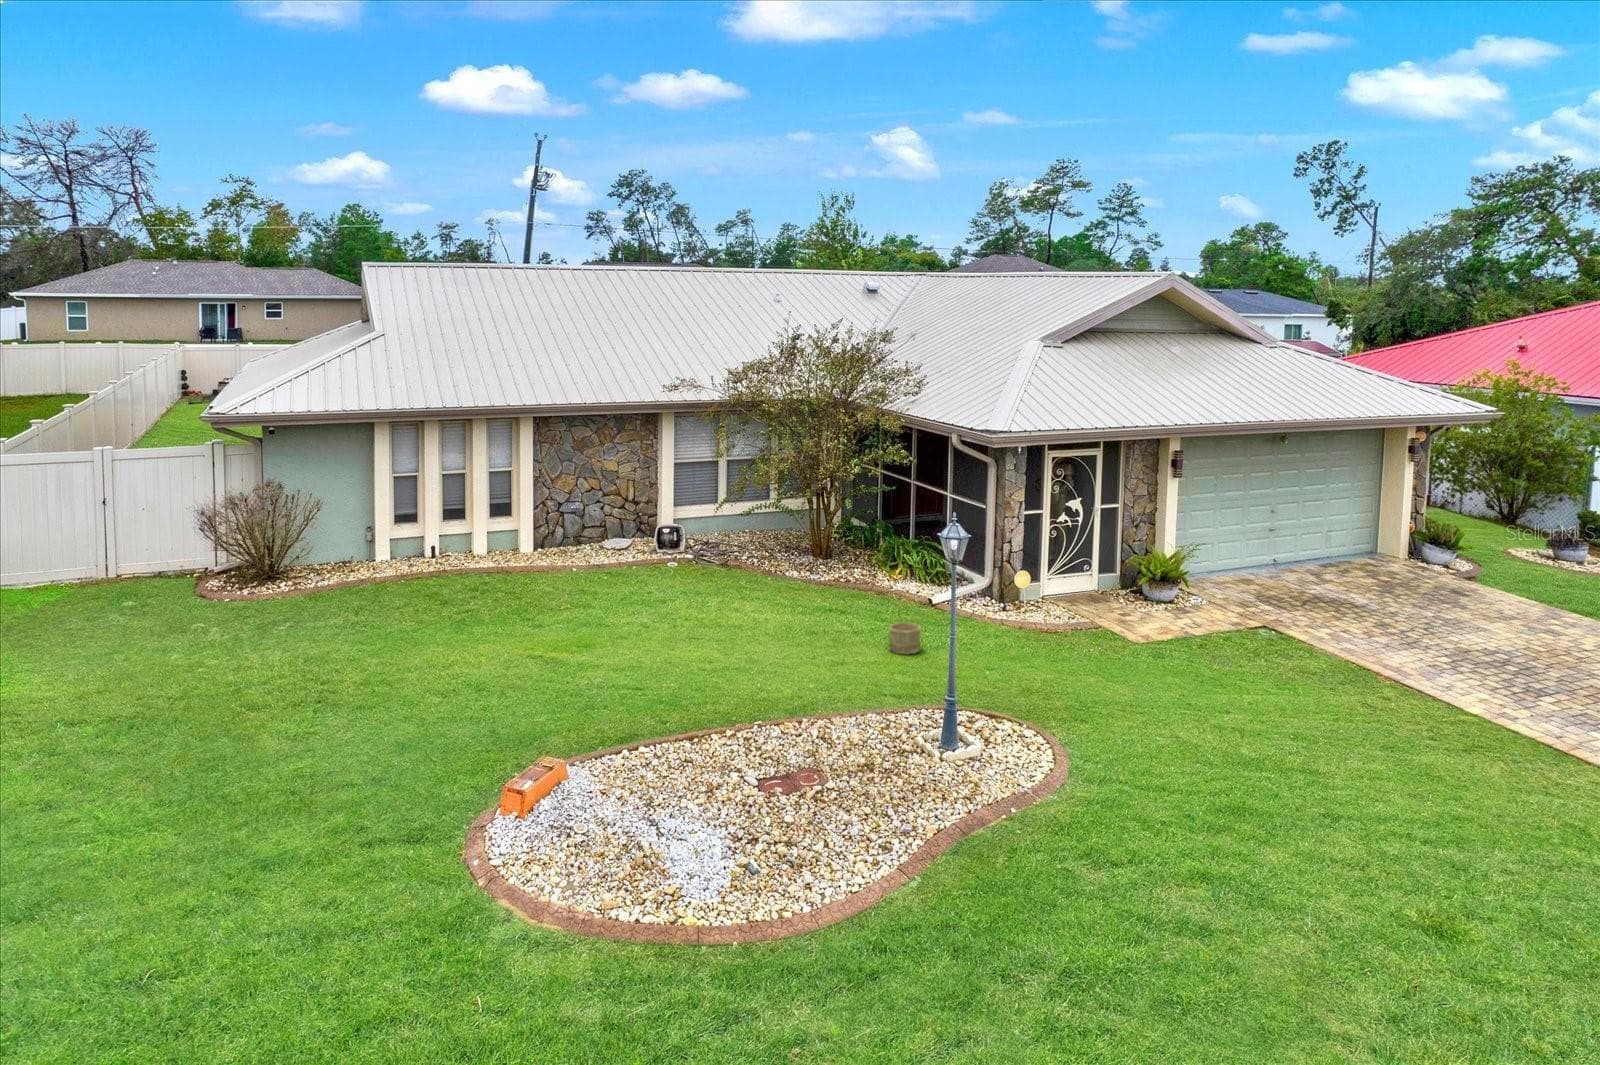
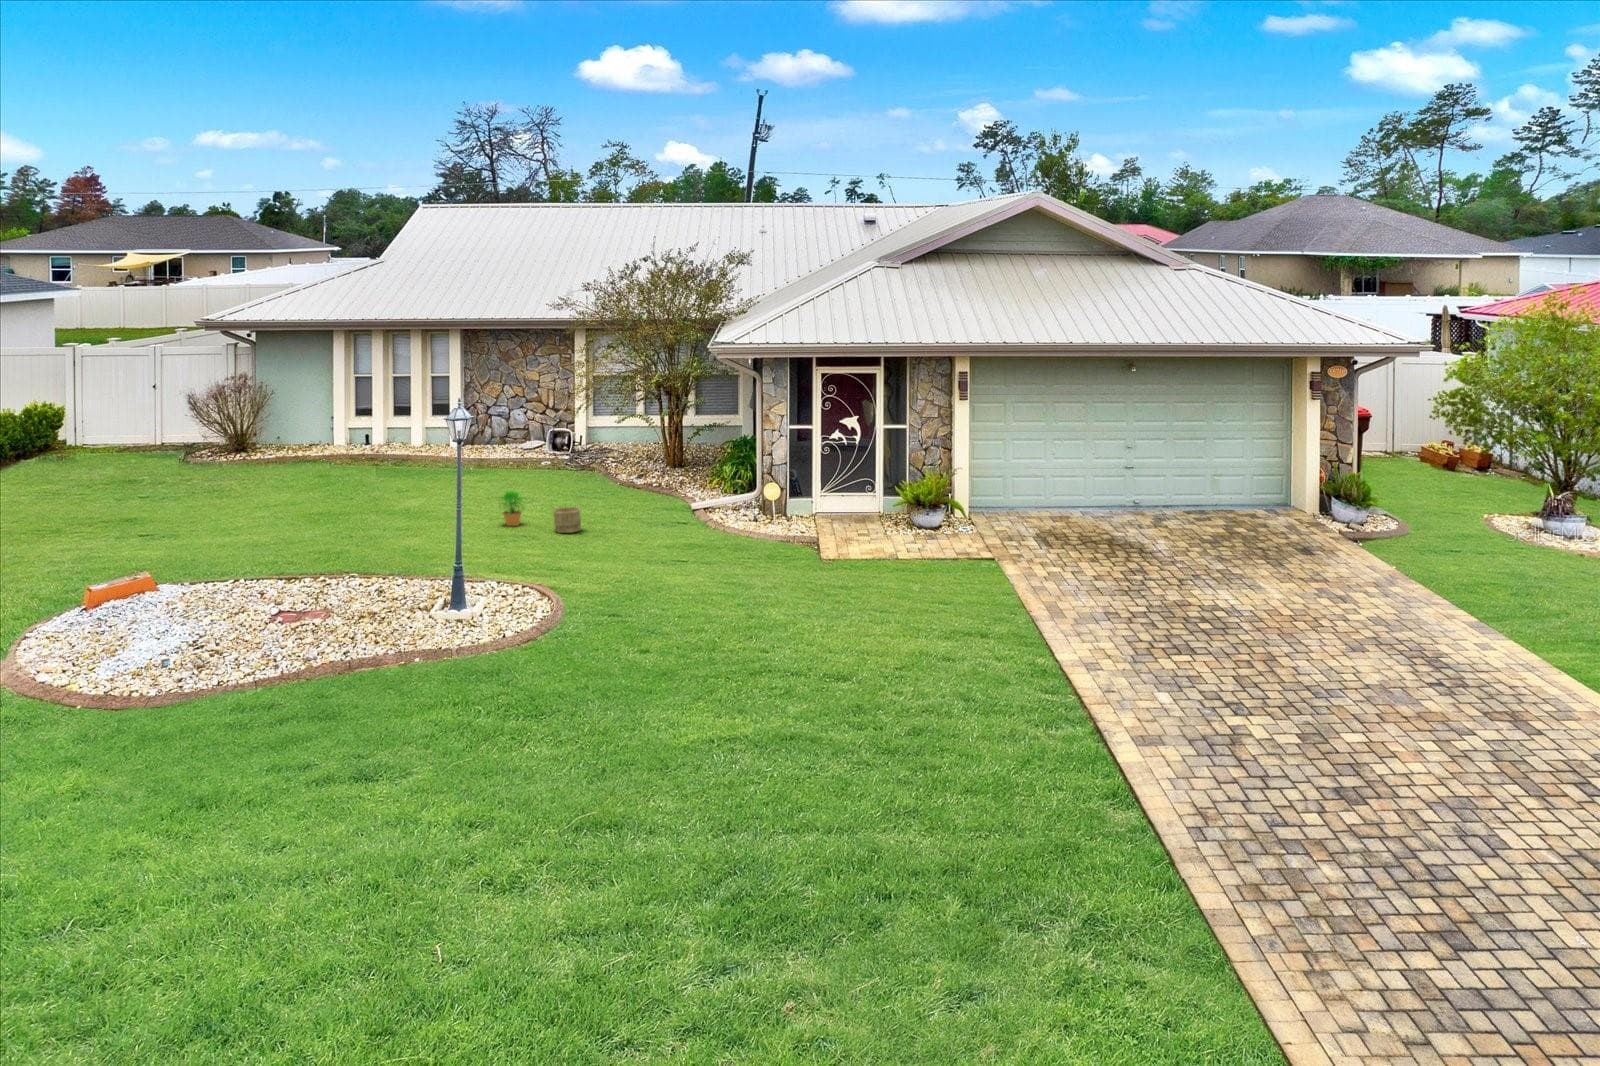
potted plant: none [816,610,846,652] -> present [499,491,524,526]

